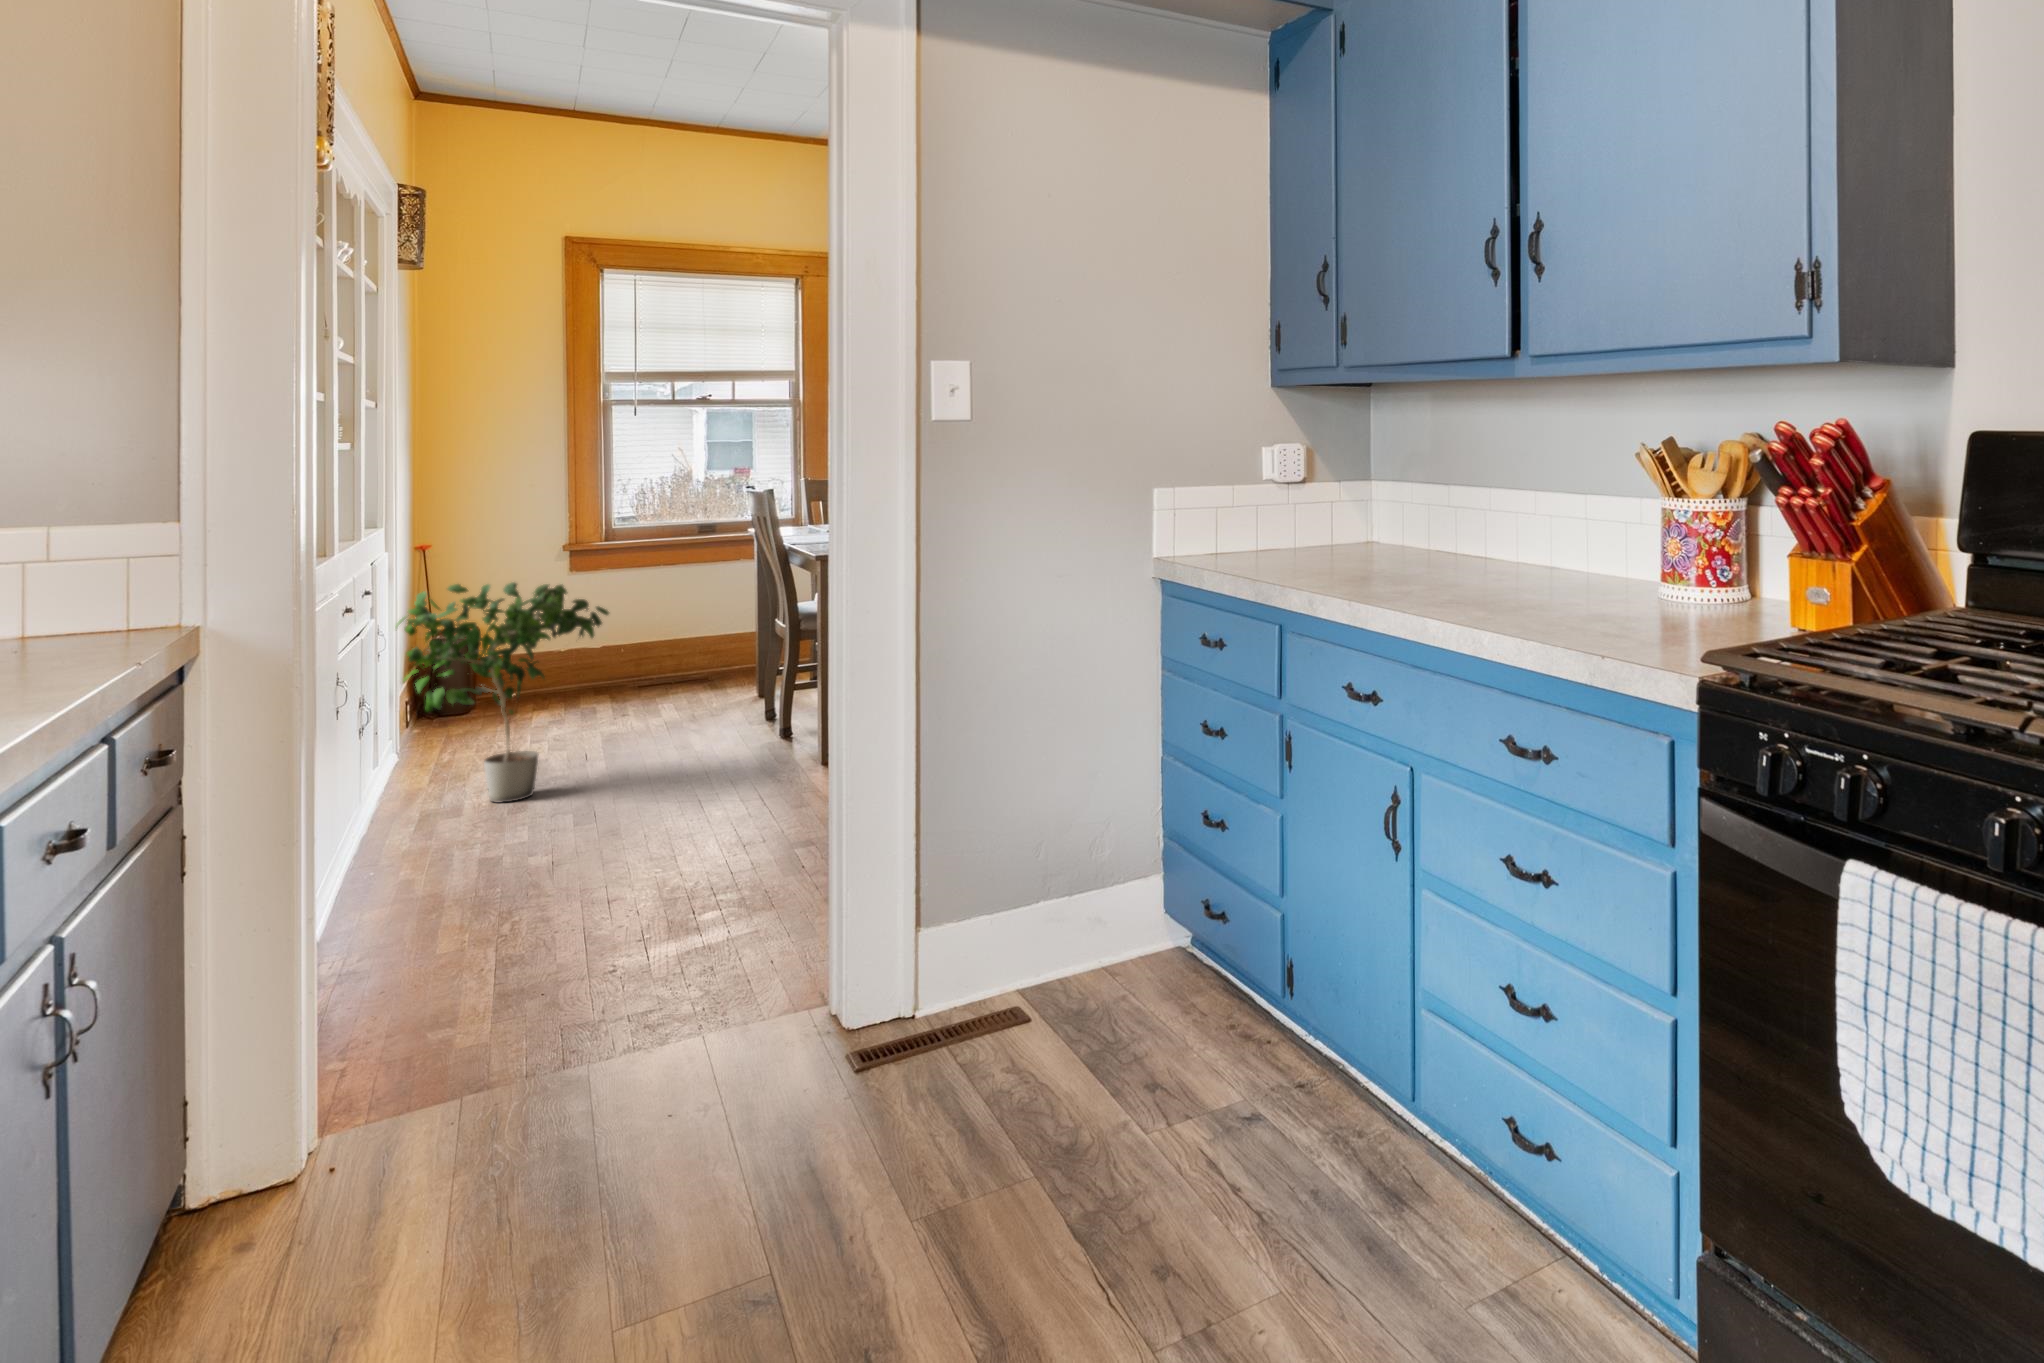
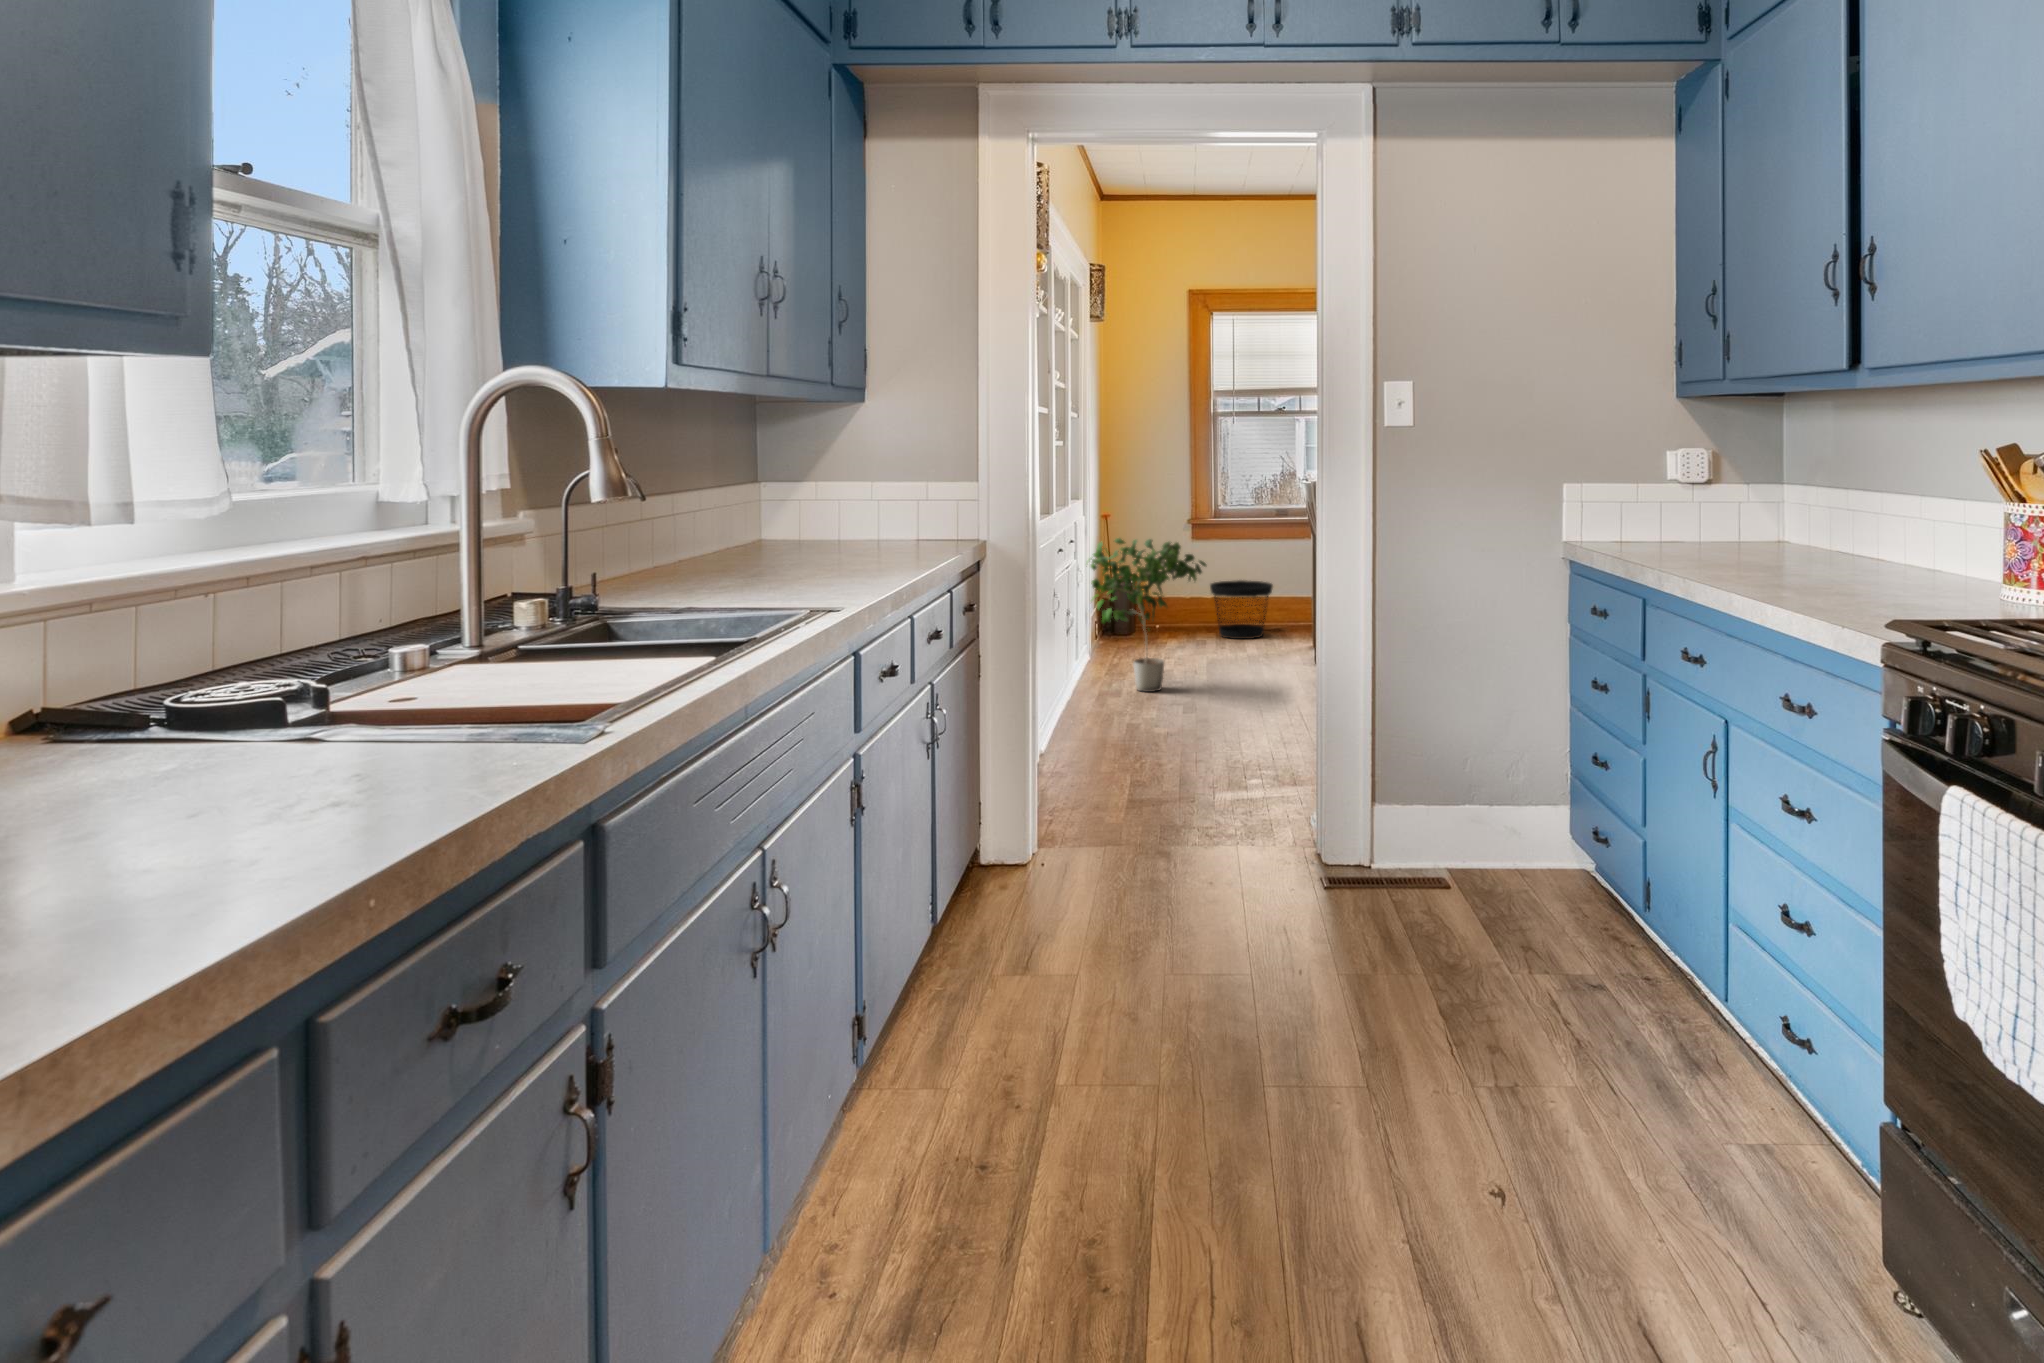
wastebasket: none [601,623,699,703] -> present [1210,580,1273,639]

